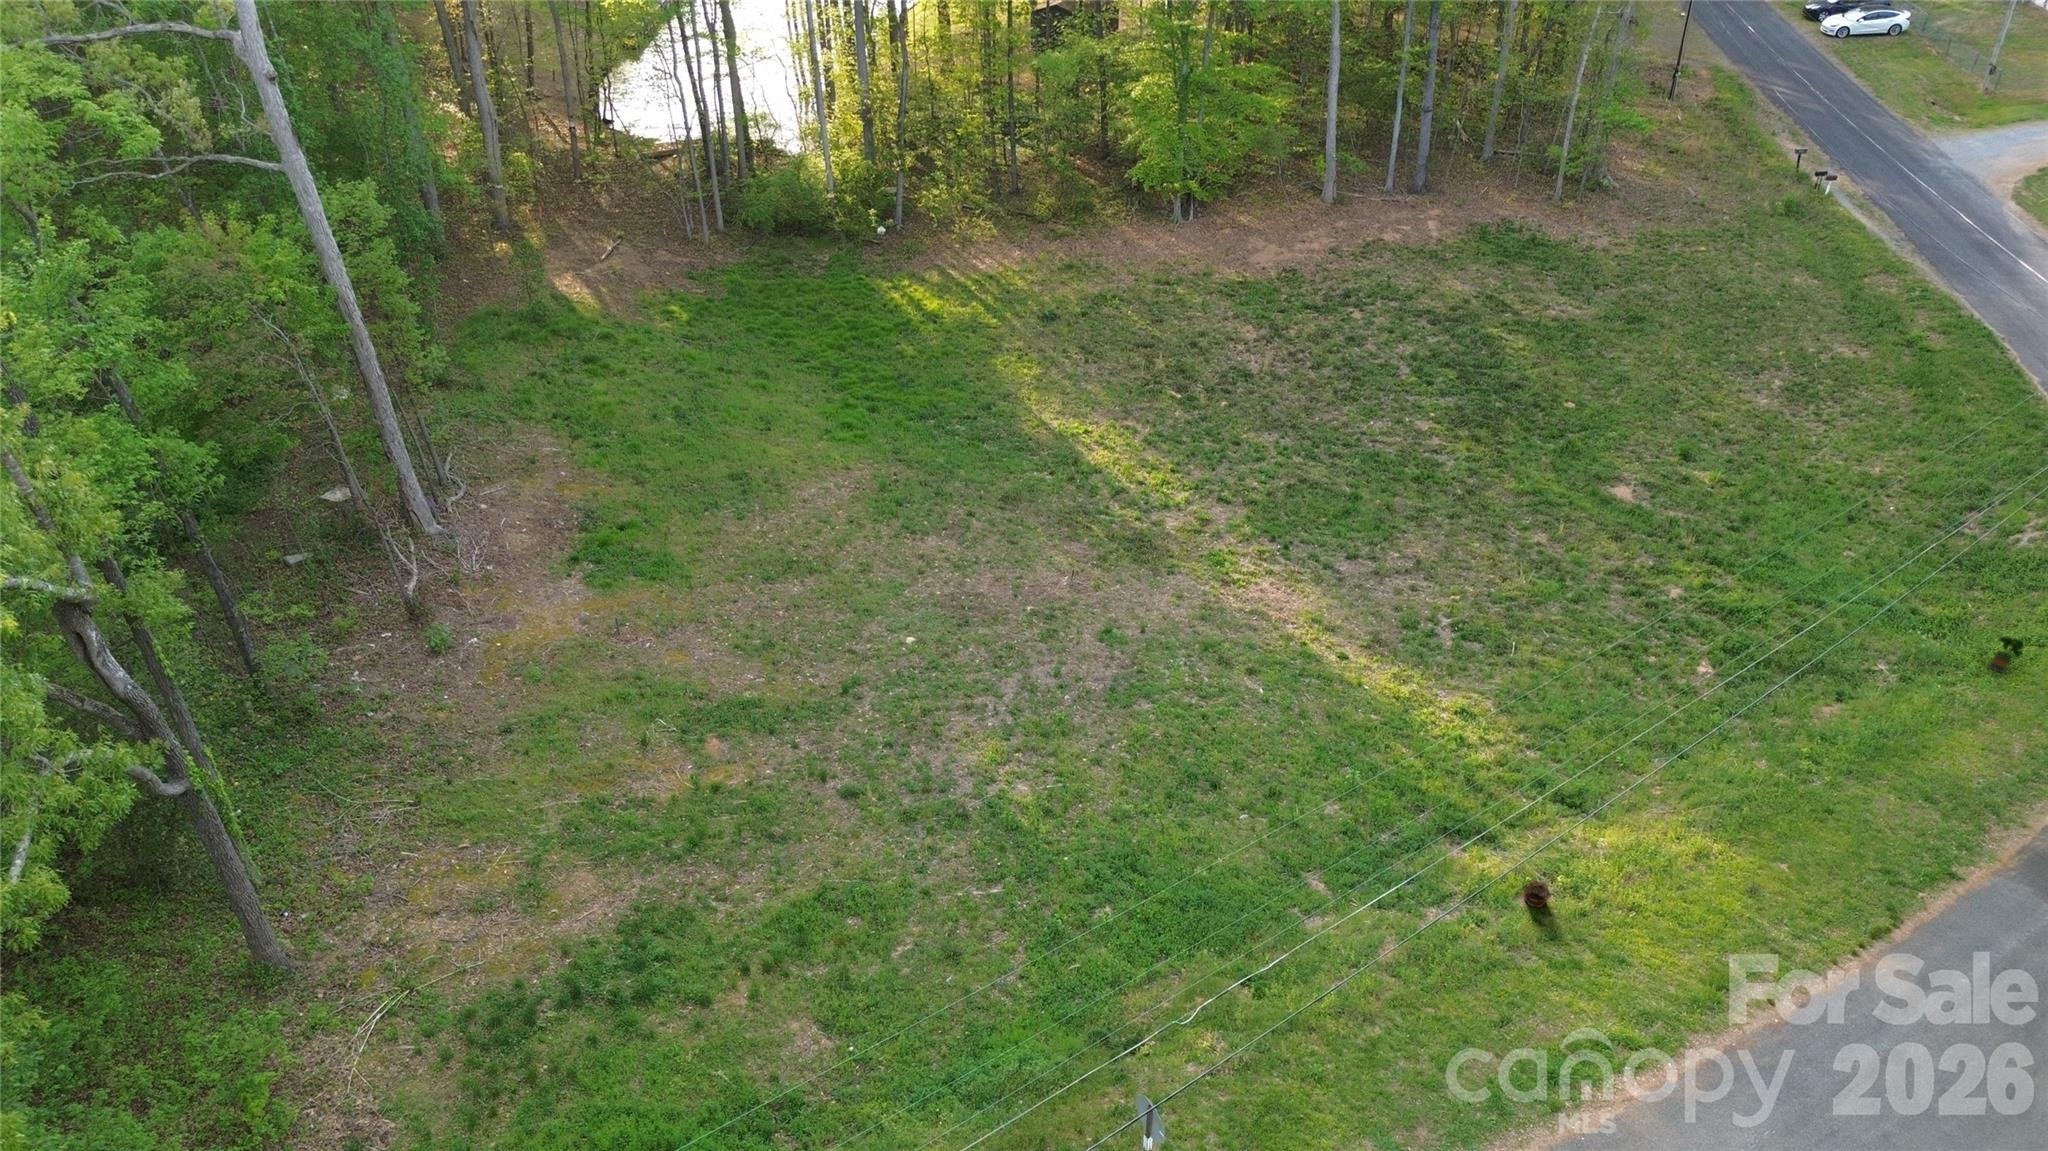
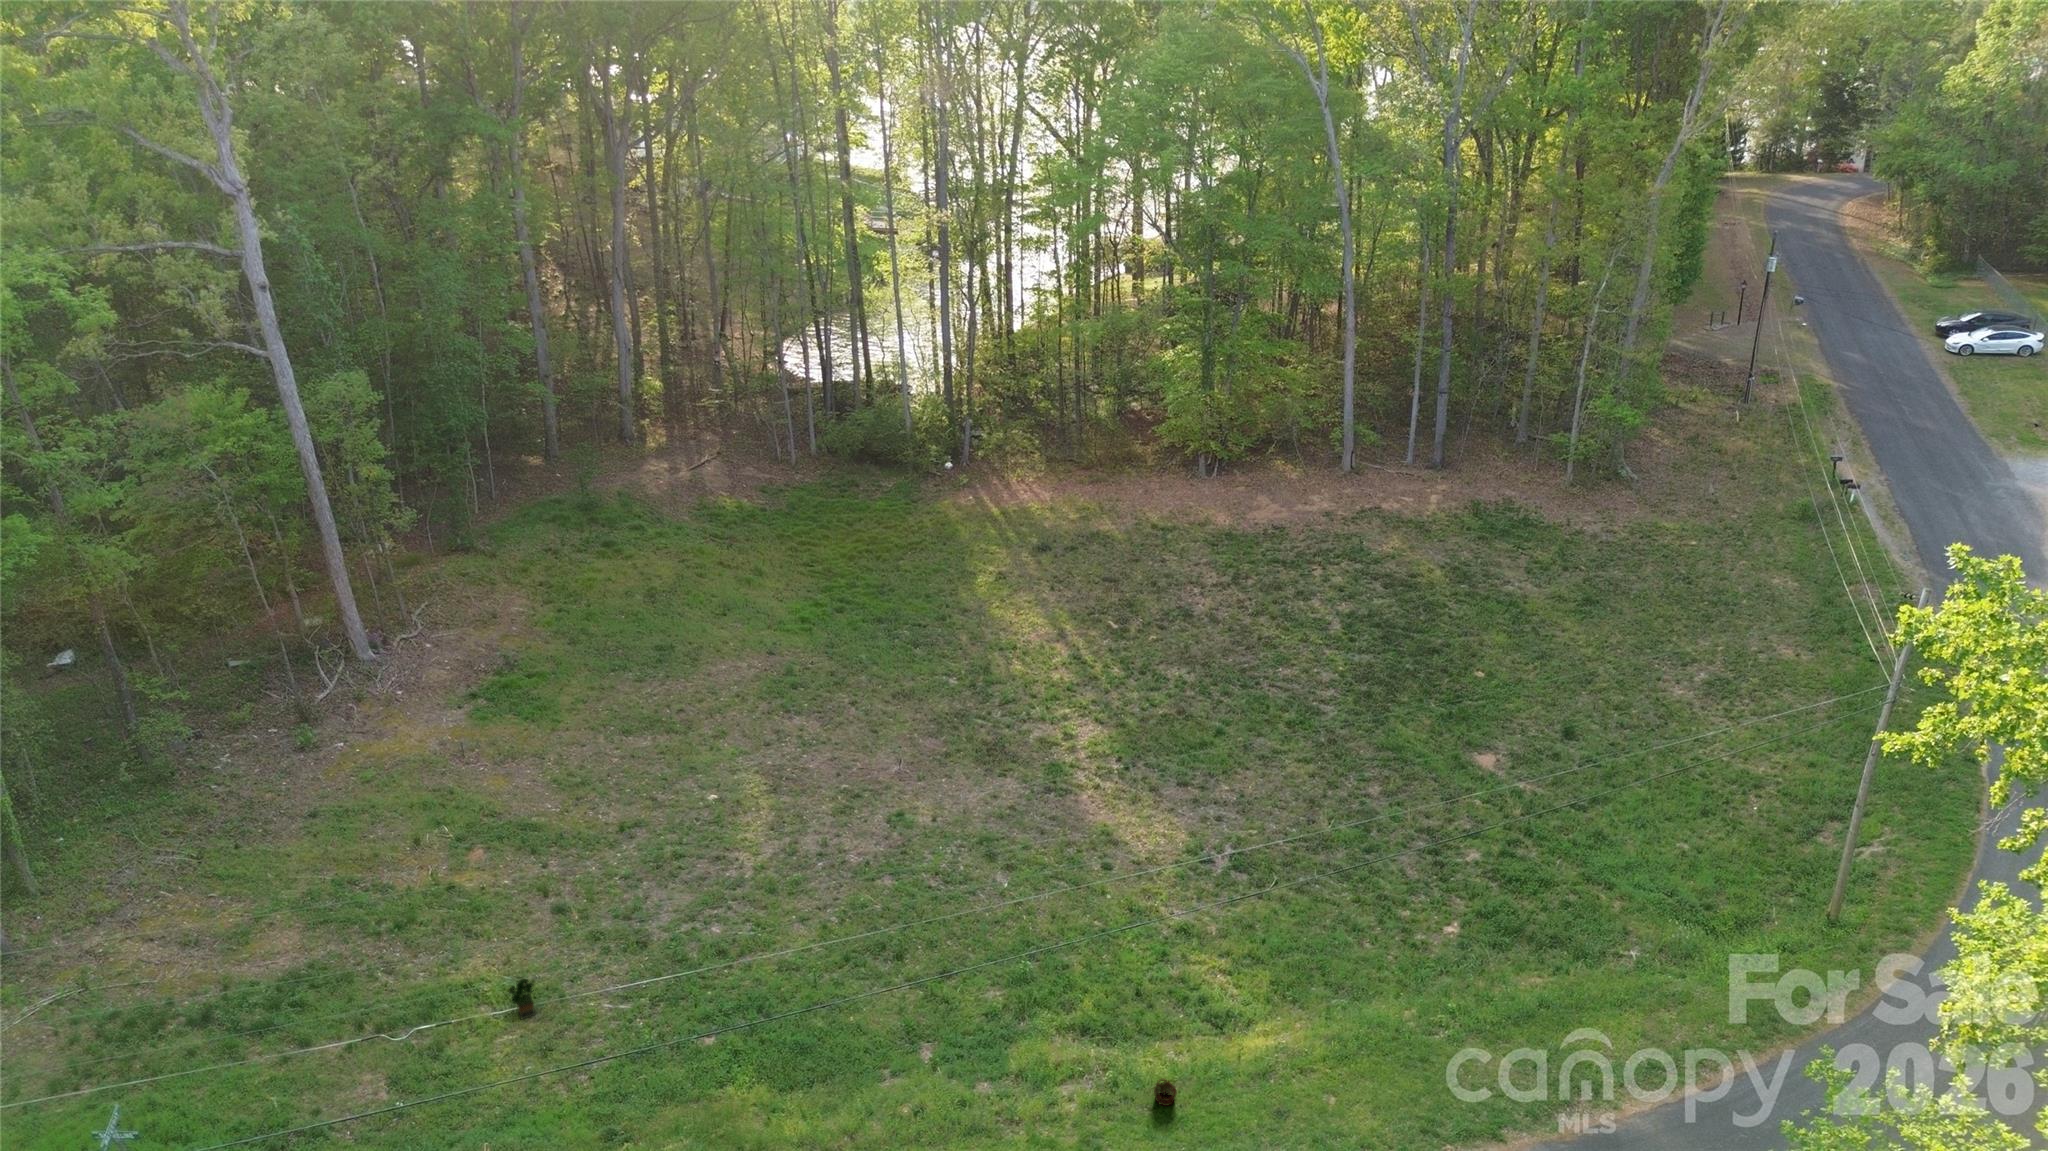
potted tree: present [1989,636,2025,673] -> present [509,979,536,1019]

